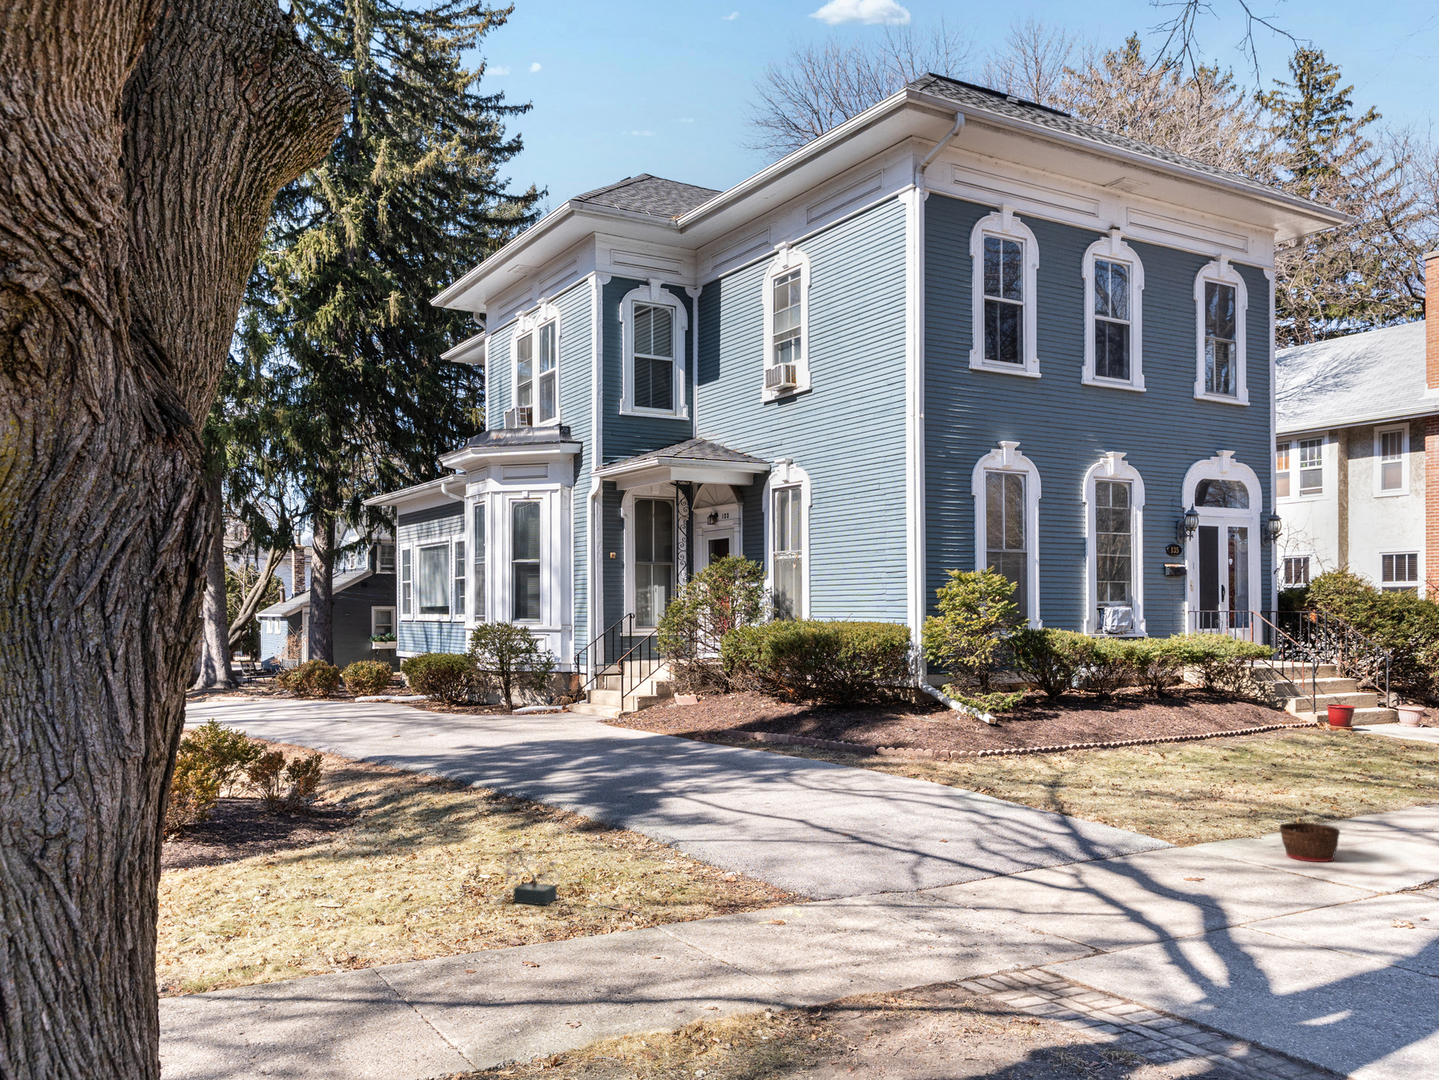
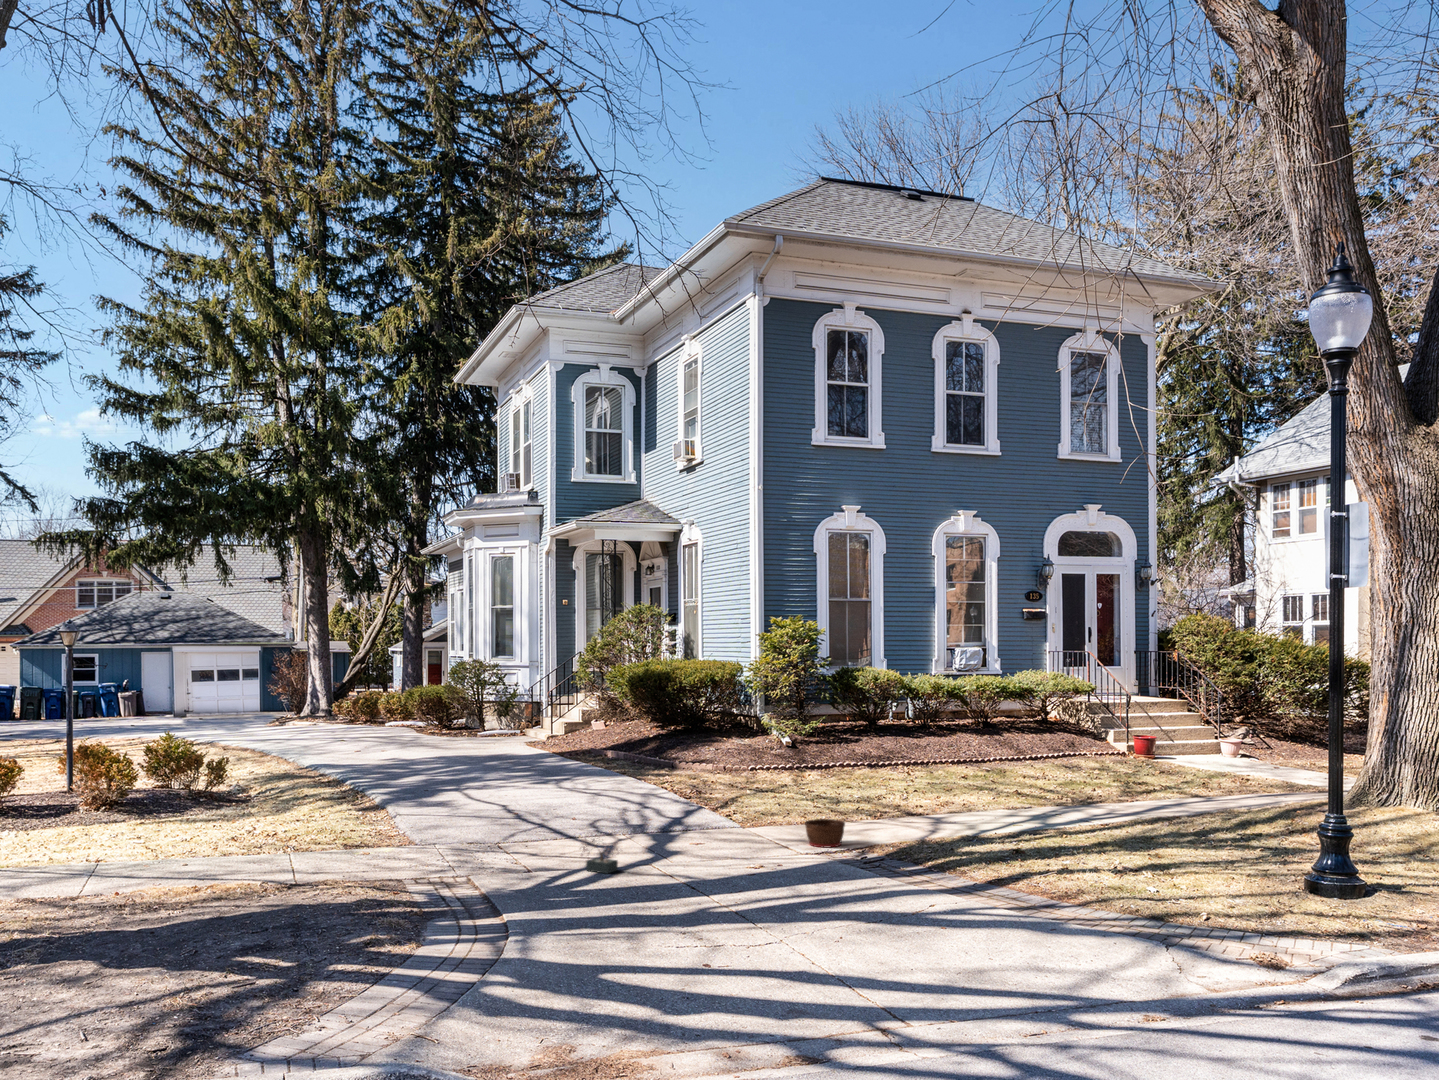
decorative plant: present [504,846,563,905] -> present [581,831,619,873]

